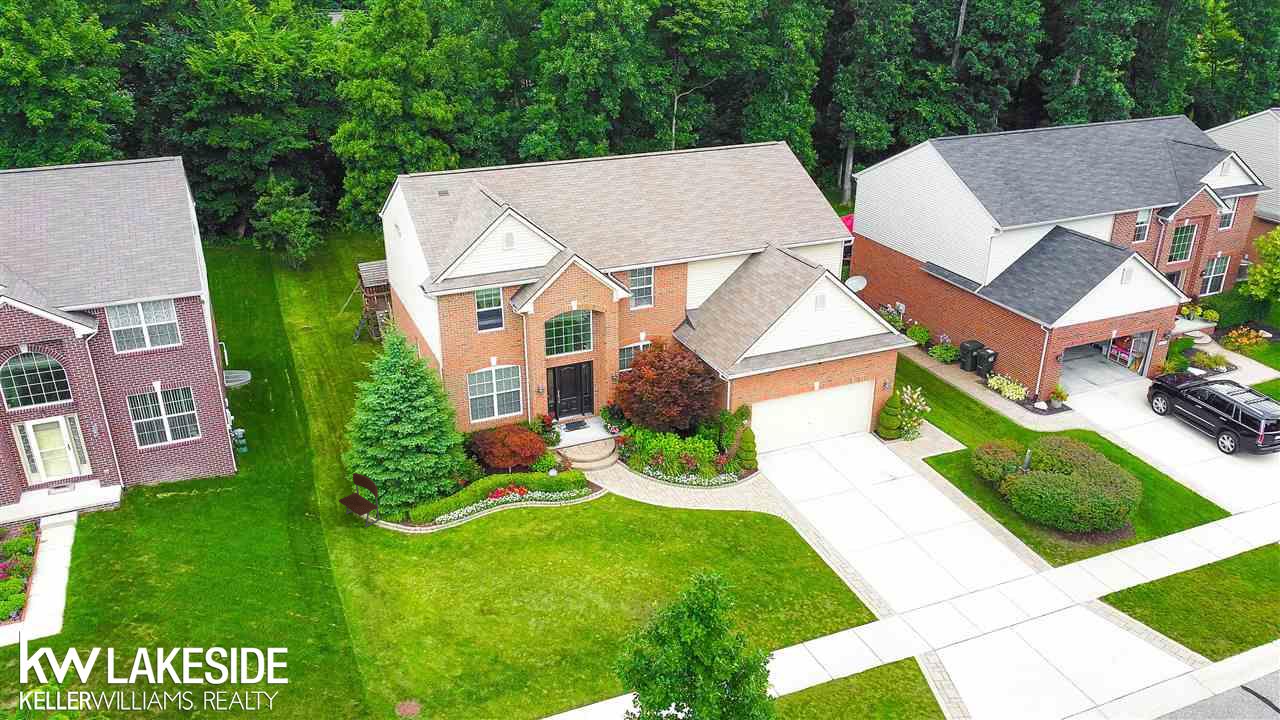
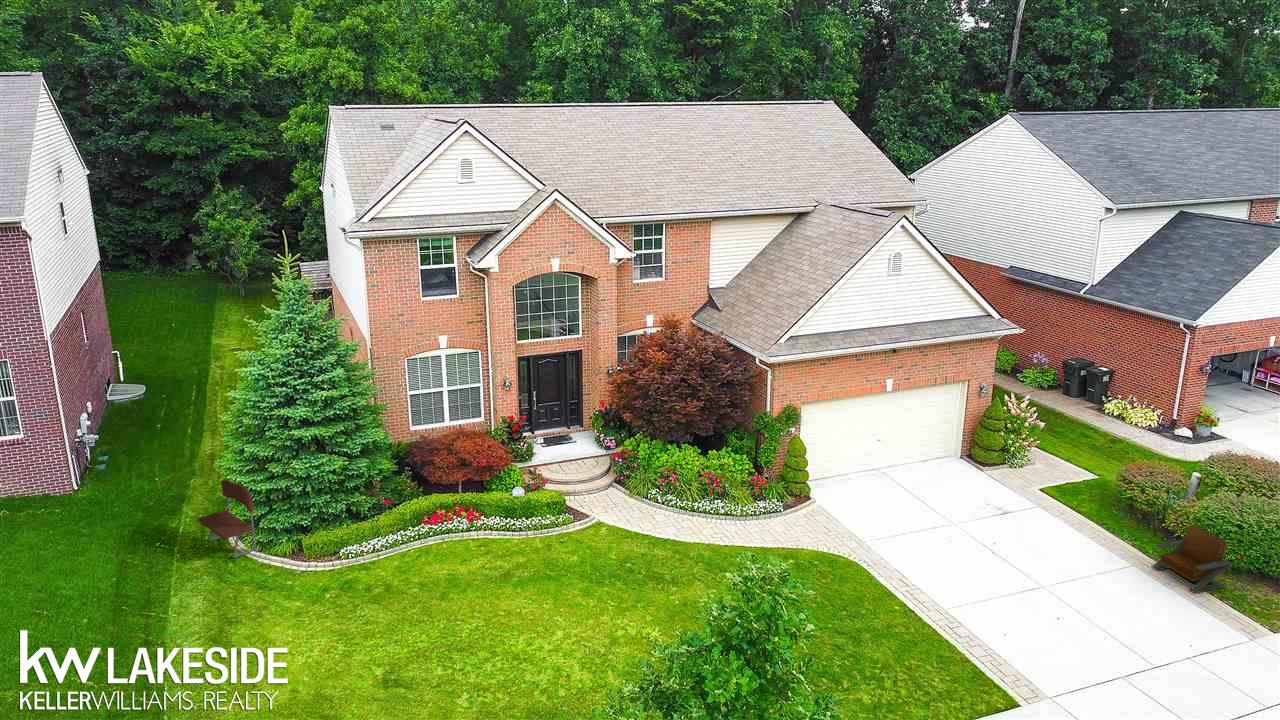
lounge chair: none [987,492,1037,540] -> present [1152,525,1232,593]

